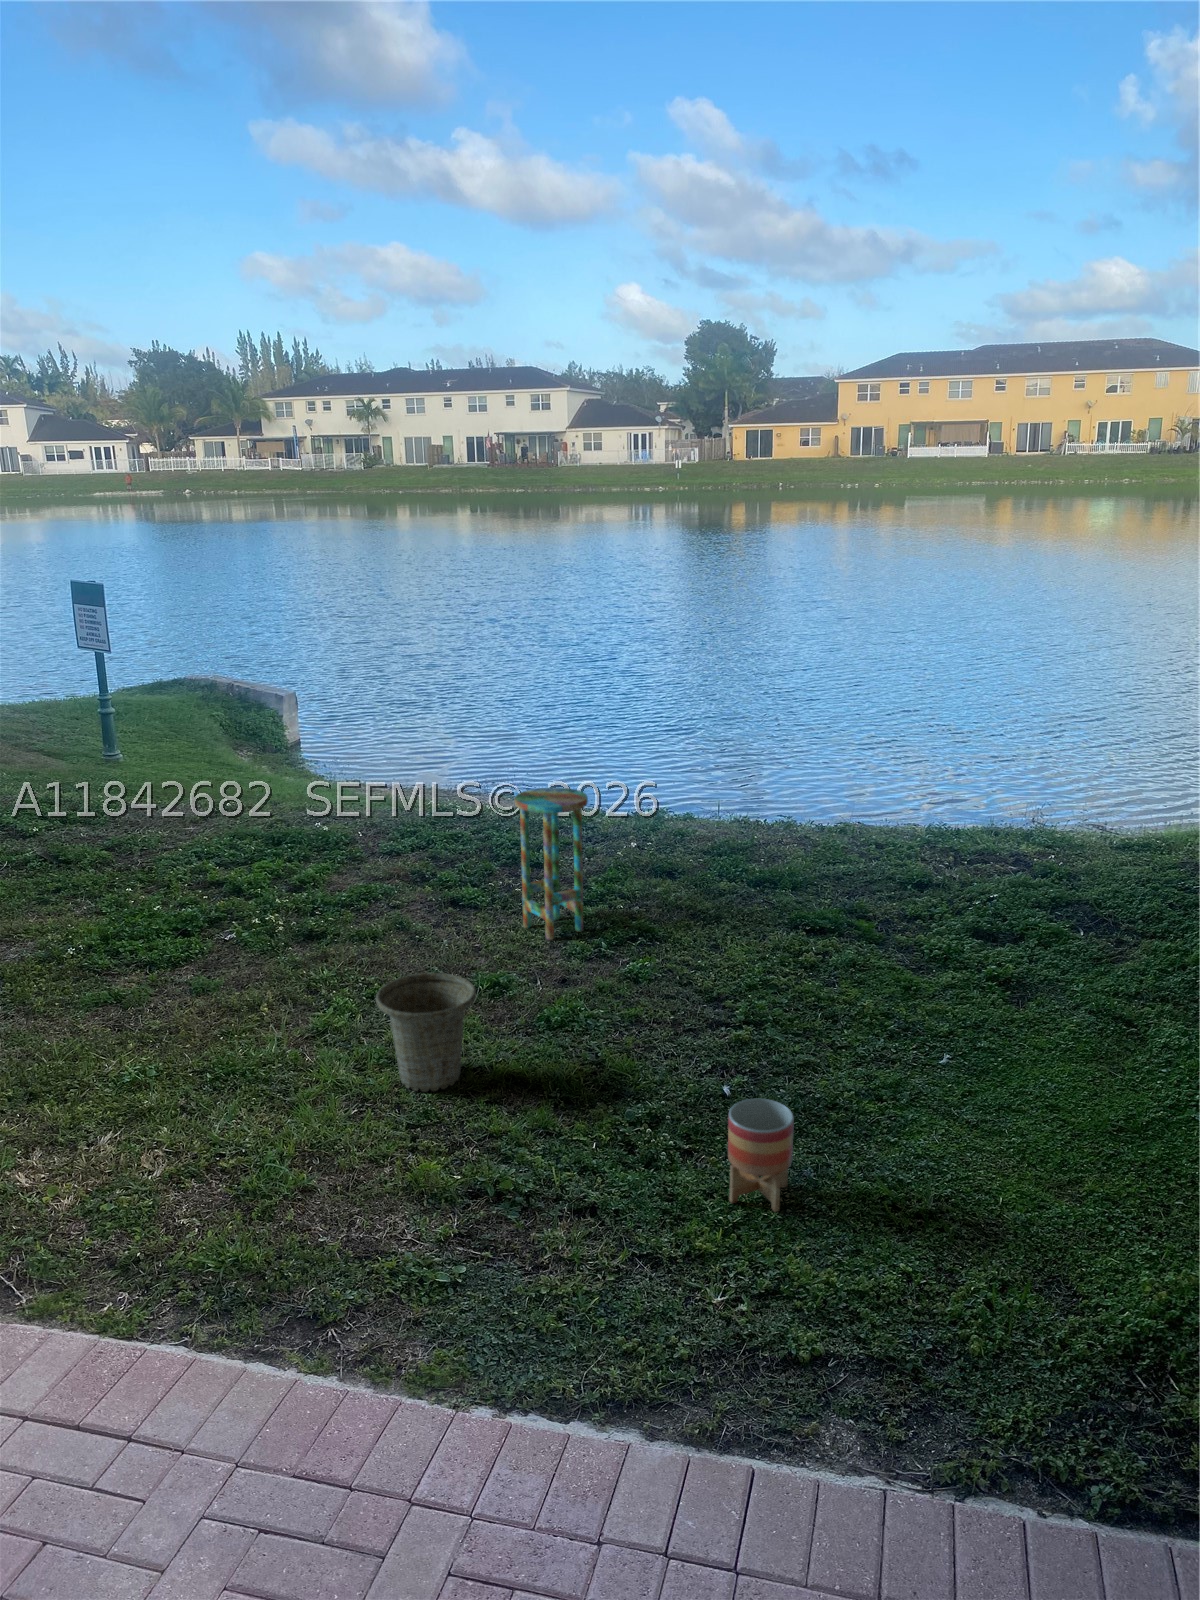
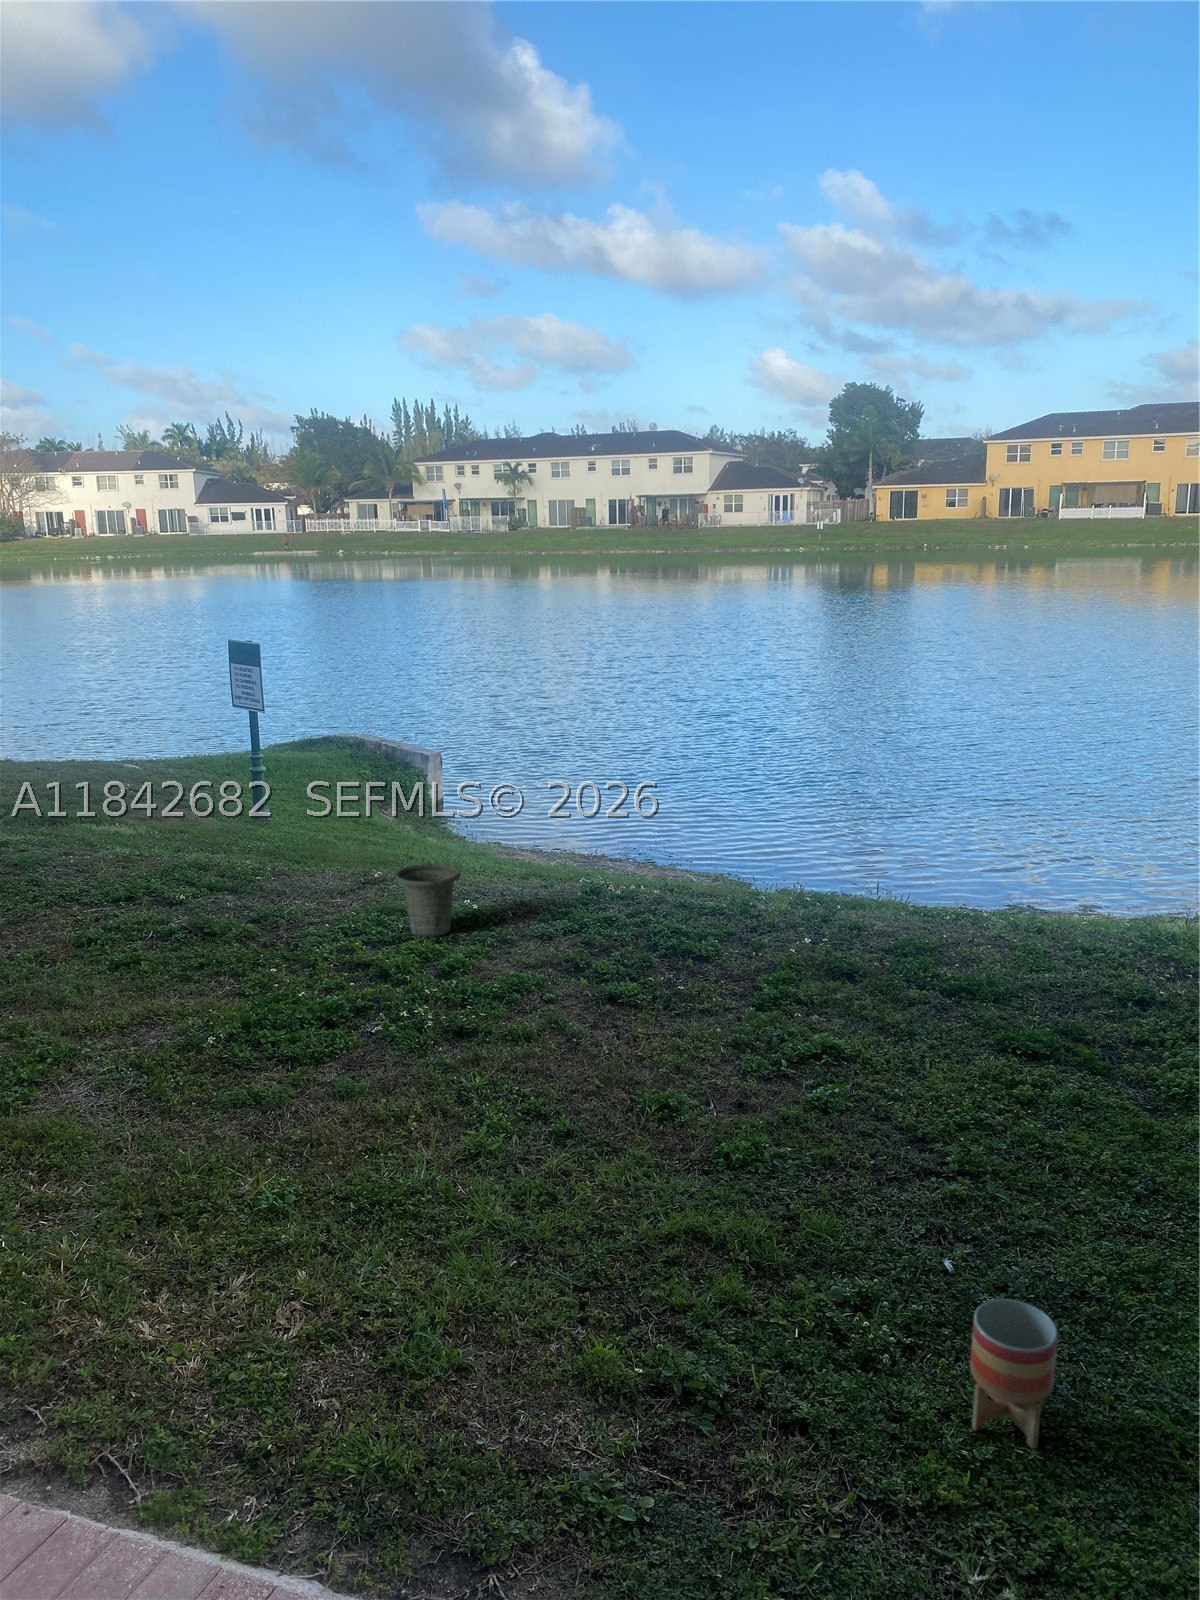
side table: present [515,787,588,940] -> none [688,881,769,1051]
basket: present [376,973,476,1092] -> present [395,864,461,937]

